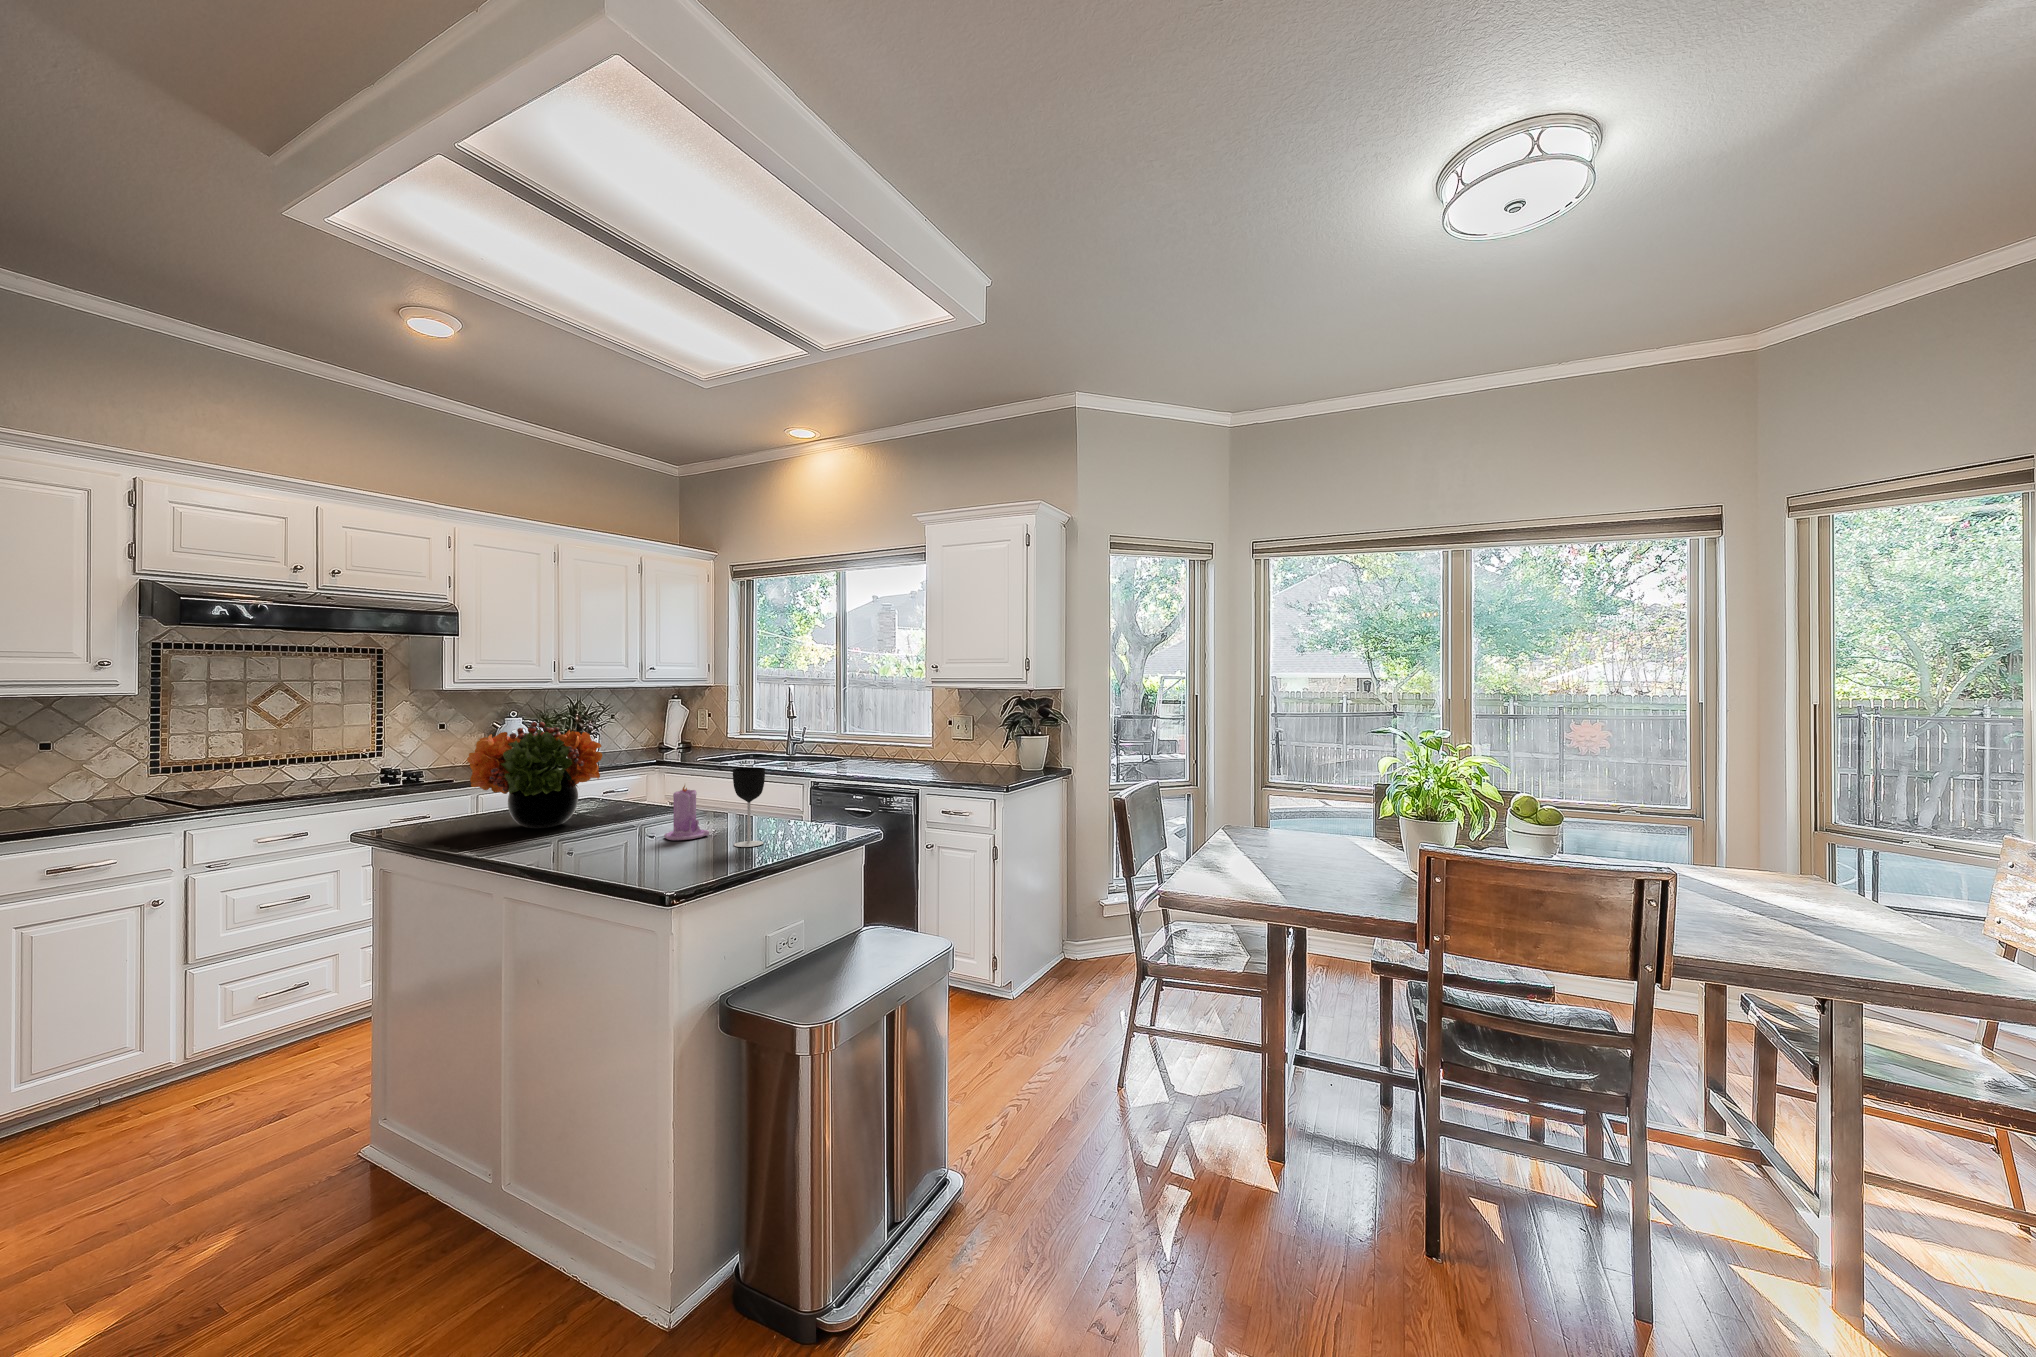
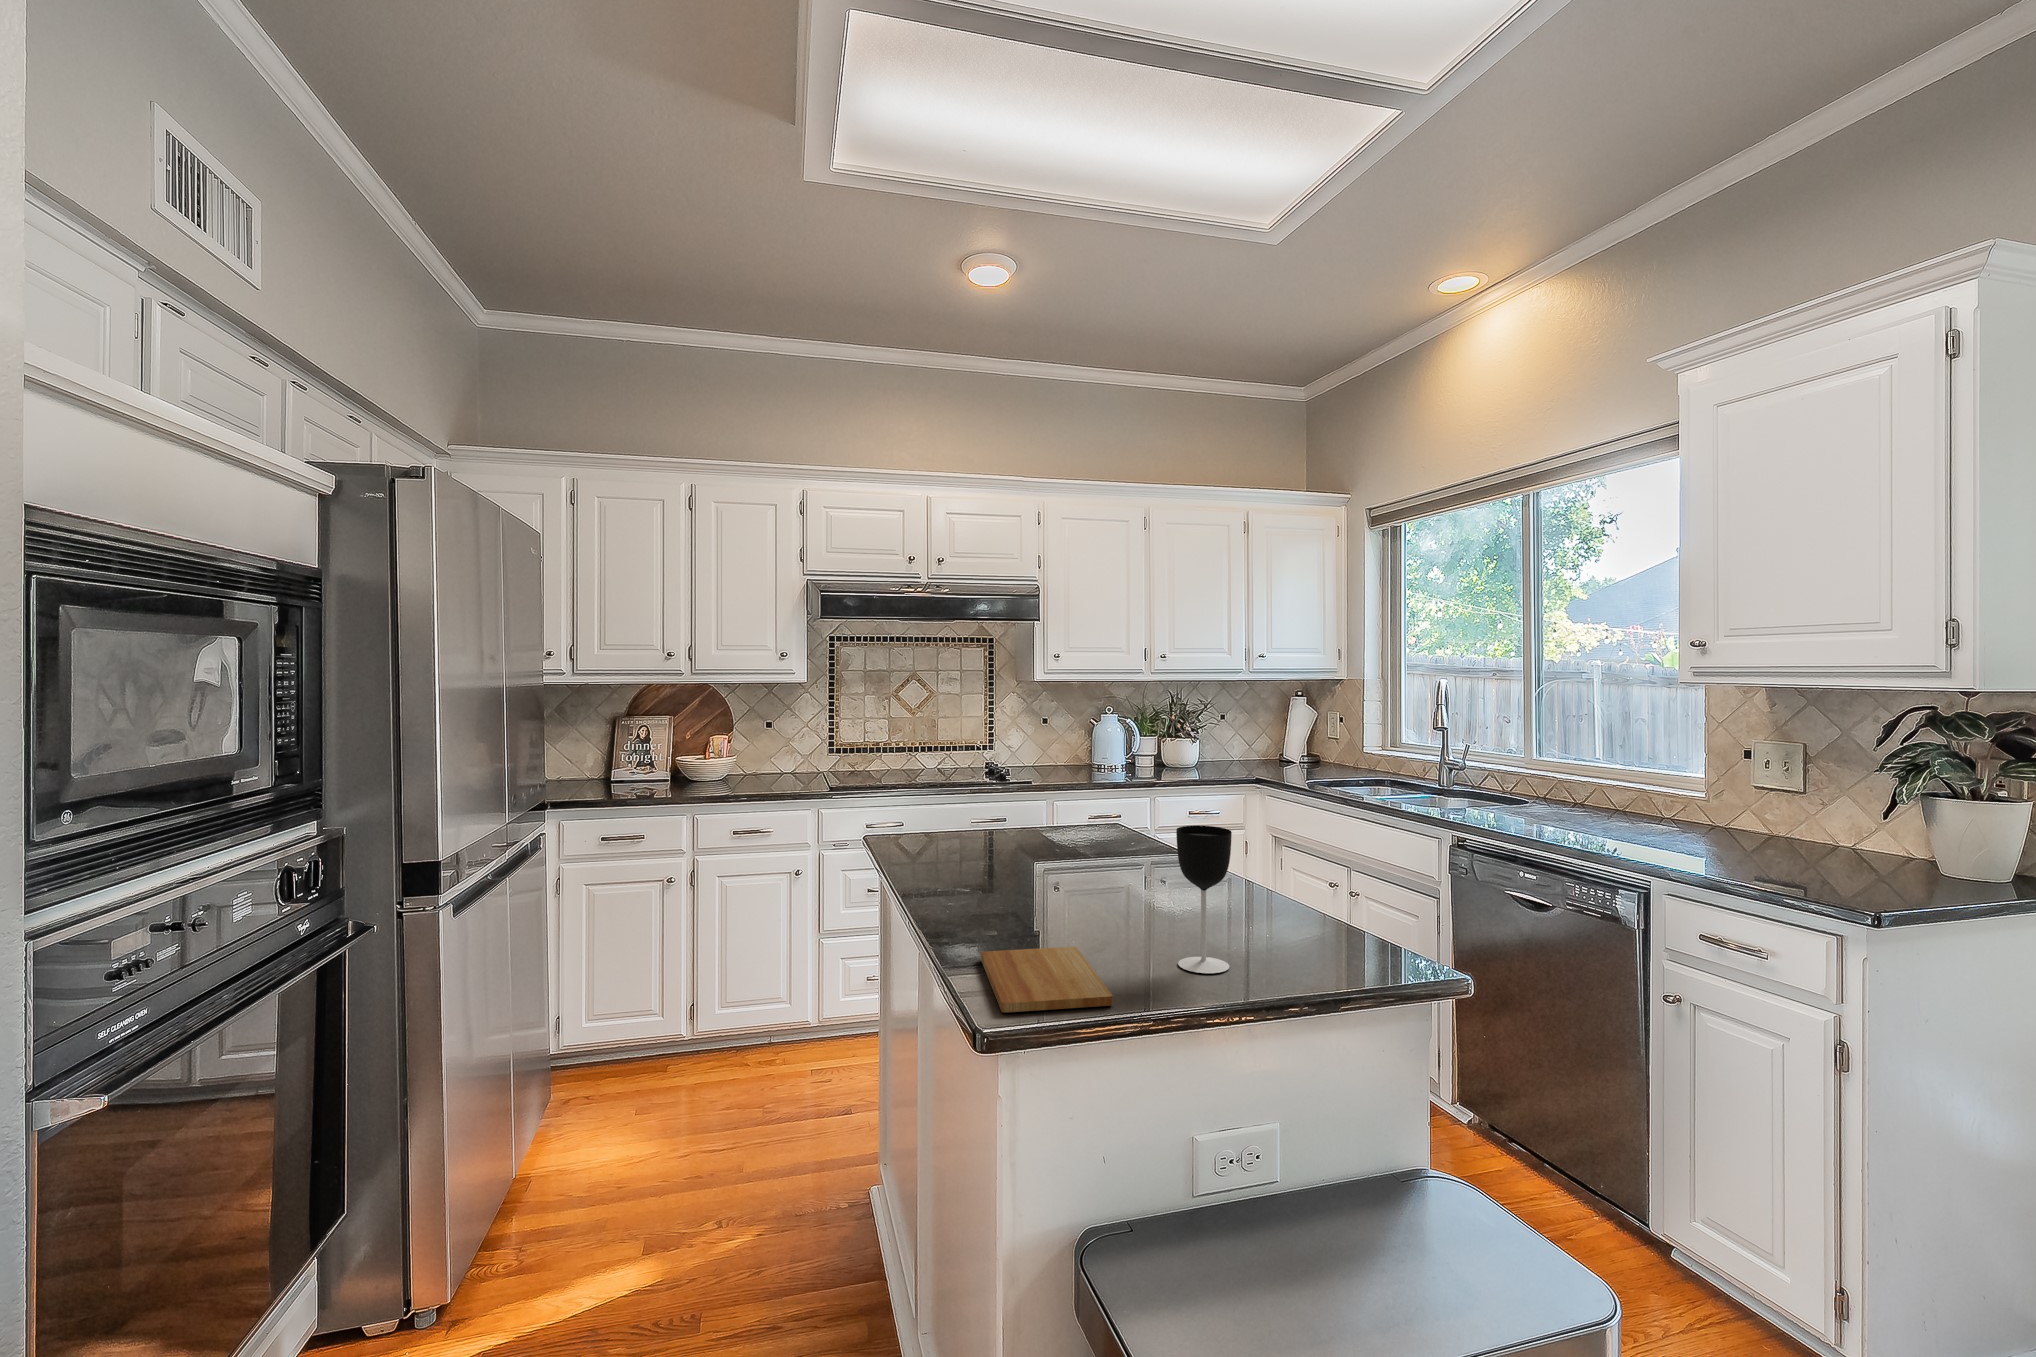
flower arrangement: present [467,722,602,828] -> none [921,725,1078,868]
candle: present [664,785,709,840] -> none [1103,836,1167,931]
cutting board: none [612,848,721,878] -> present [981,947,1113,1013]

